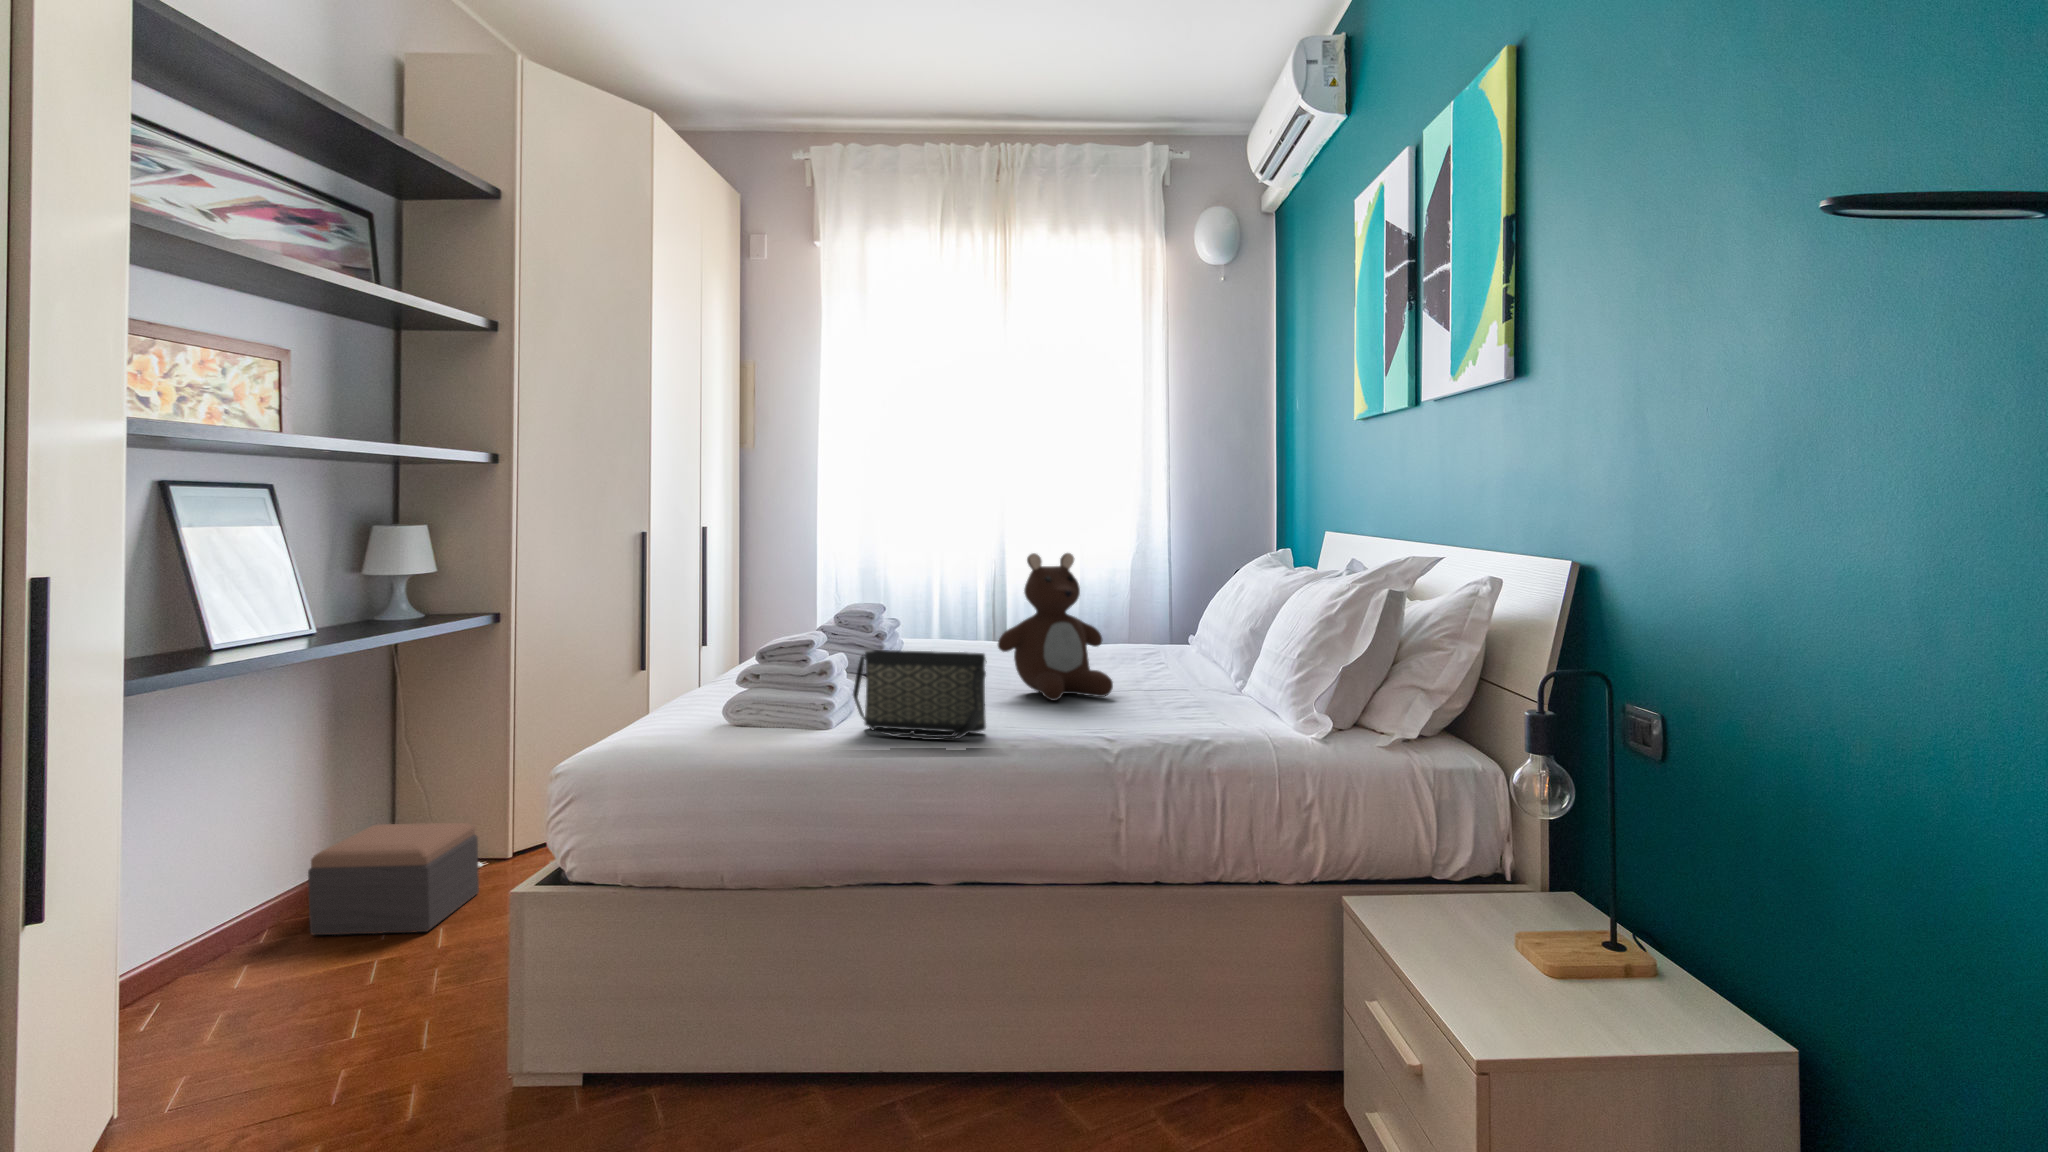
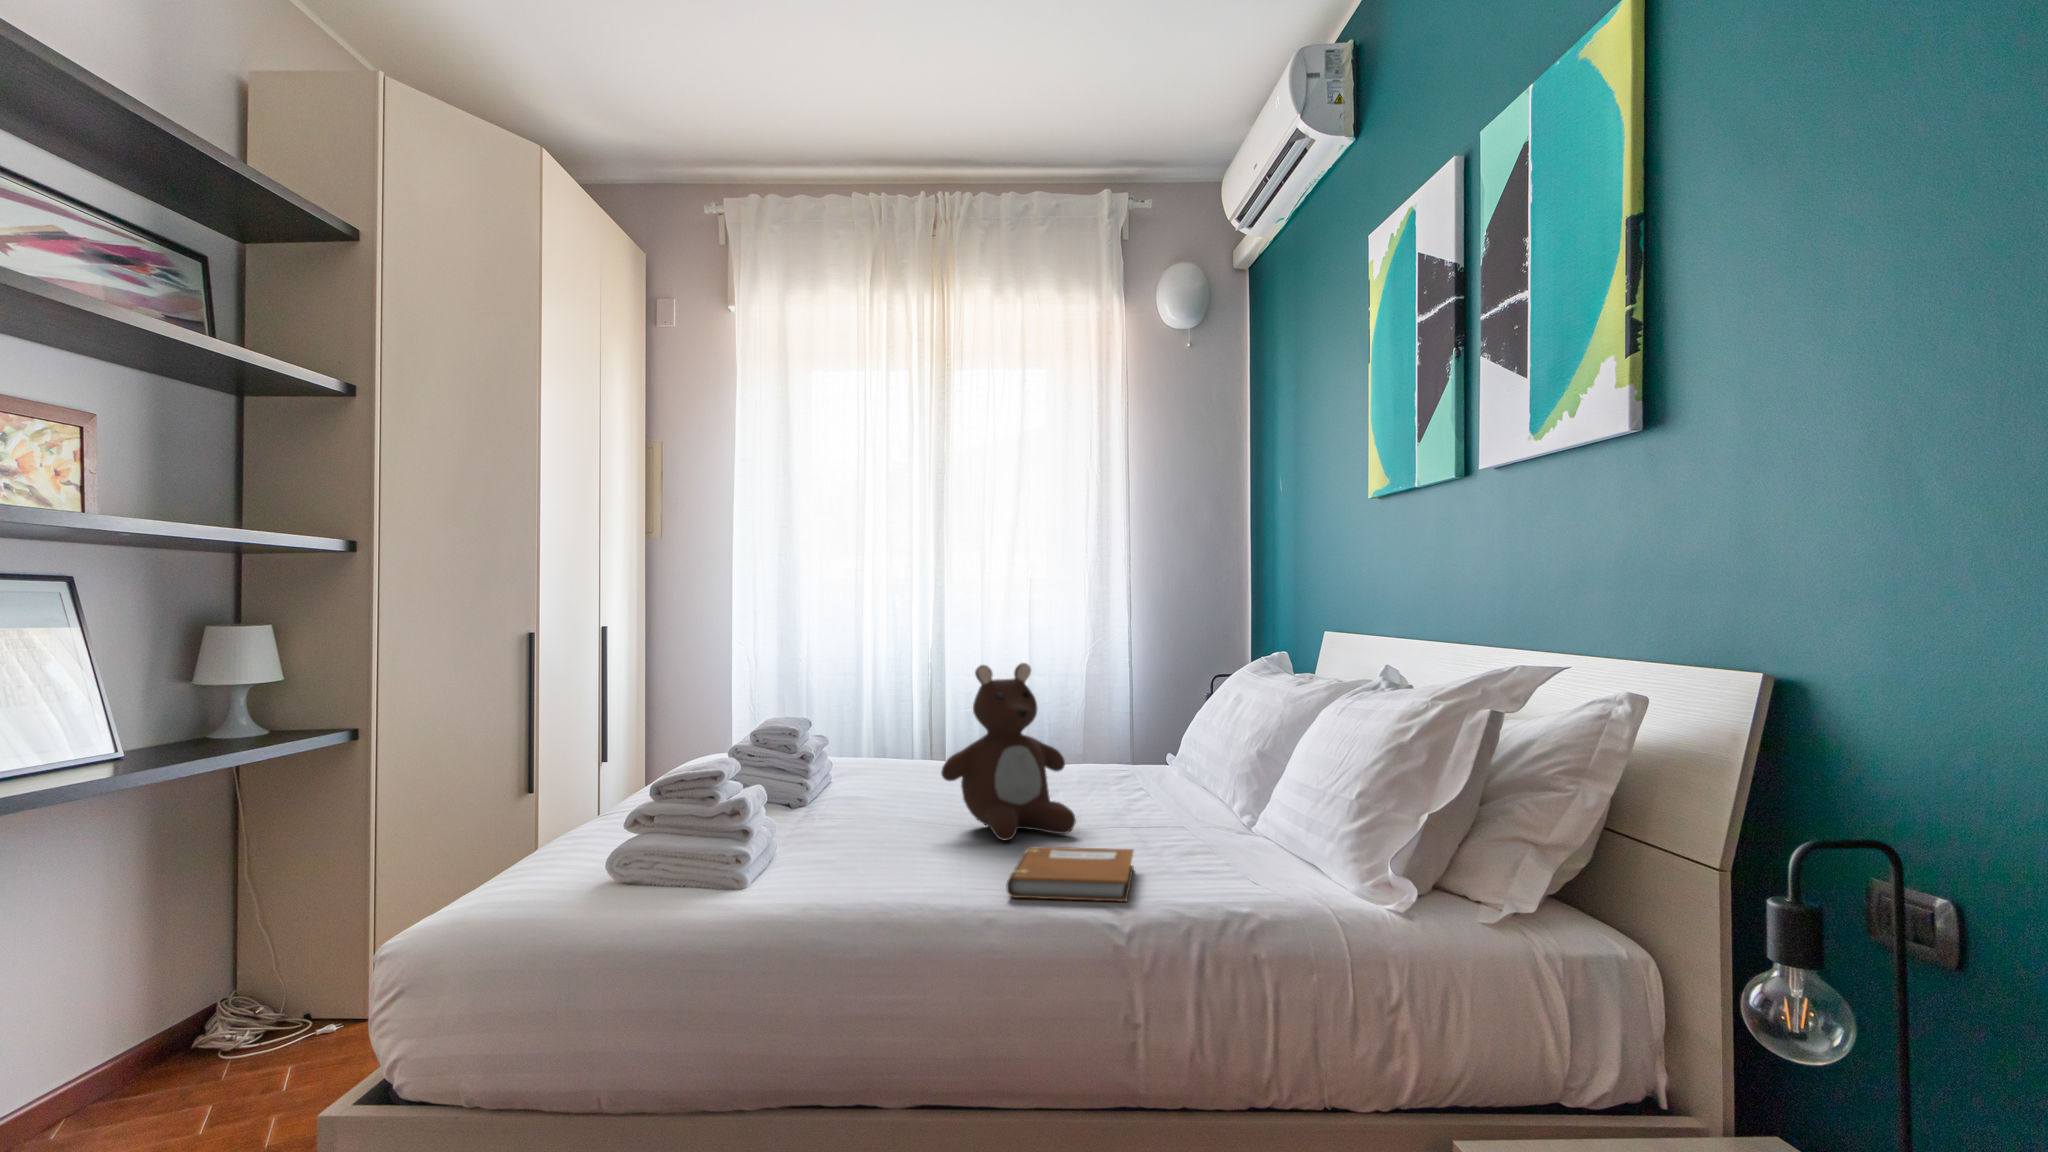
handbag: present [853,650,987,740] -> none [766,794,920,903]
notebook: none [1062,700,1168,741] -> present [1007,846,1134,901]
footstool: present [308,823,479,935] -> none [125,981,330,1123]

